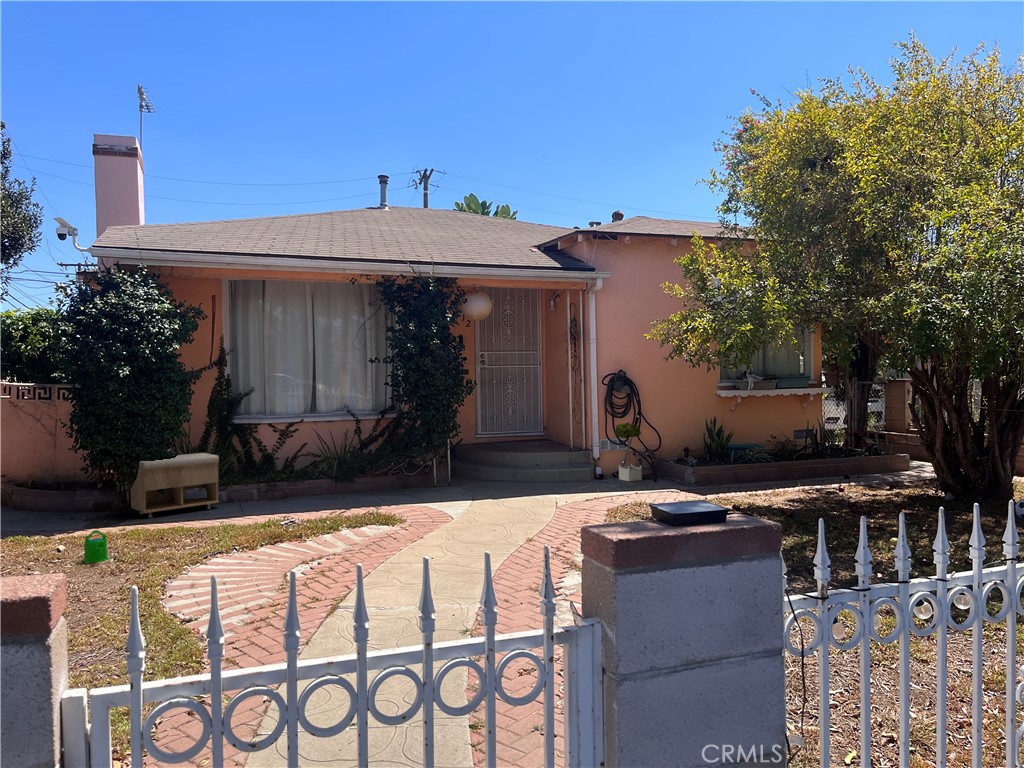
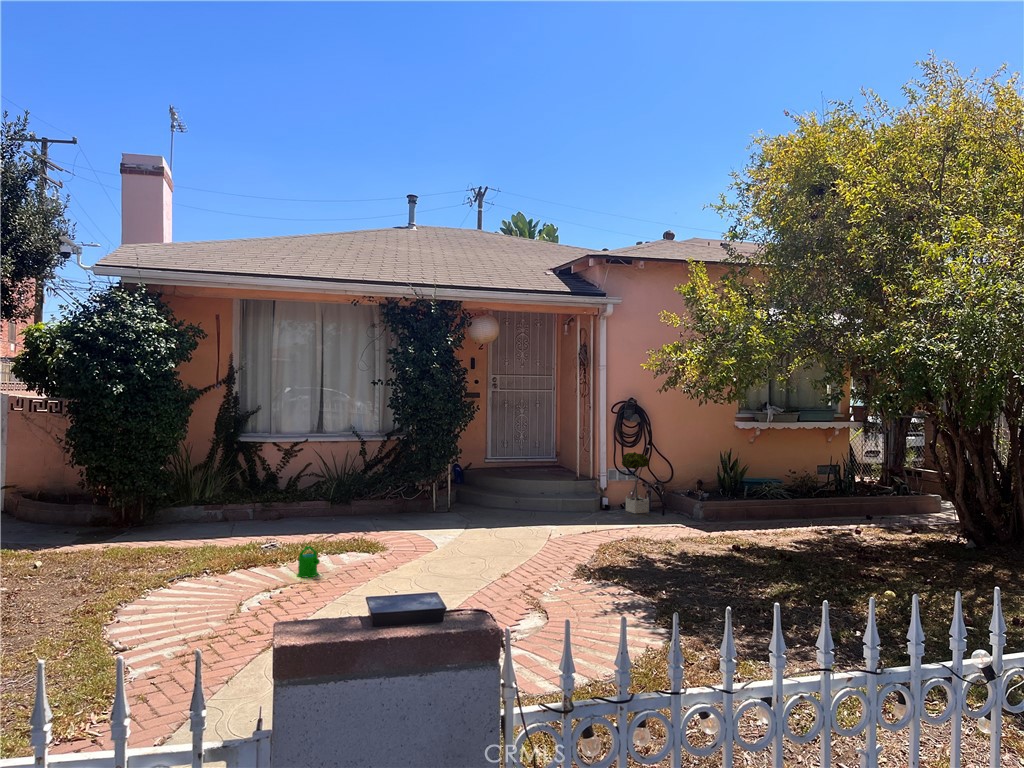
storage bench: present [131,453,219,518] -> none [127,470,214,534]
watering can: present [83,530,109,563] -> present [297,546,320,578]

